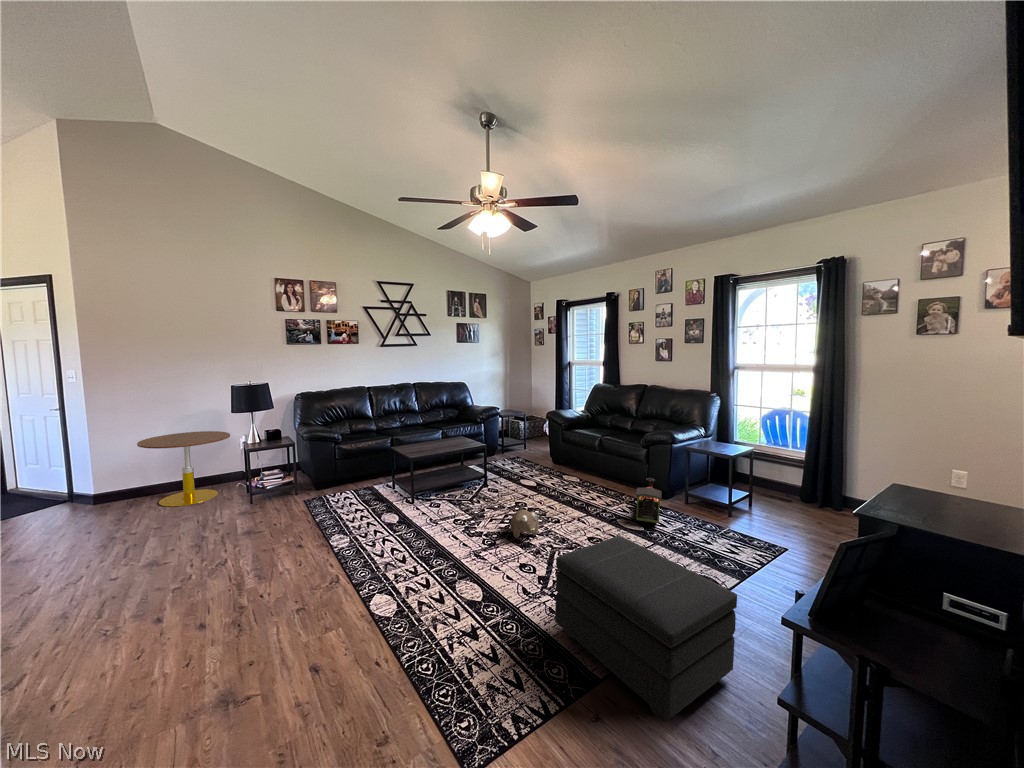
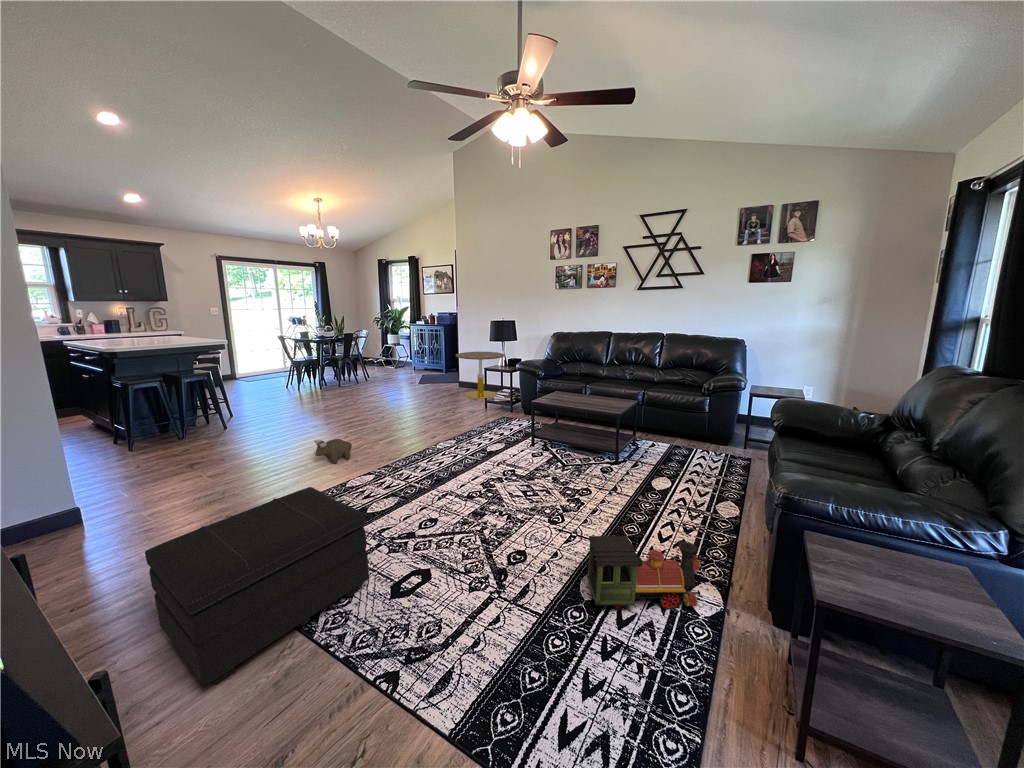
plush toy: present [510,510,539,539] -> present [314,439,352,464]

